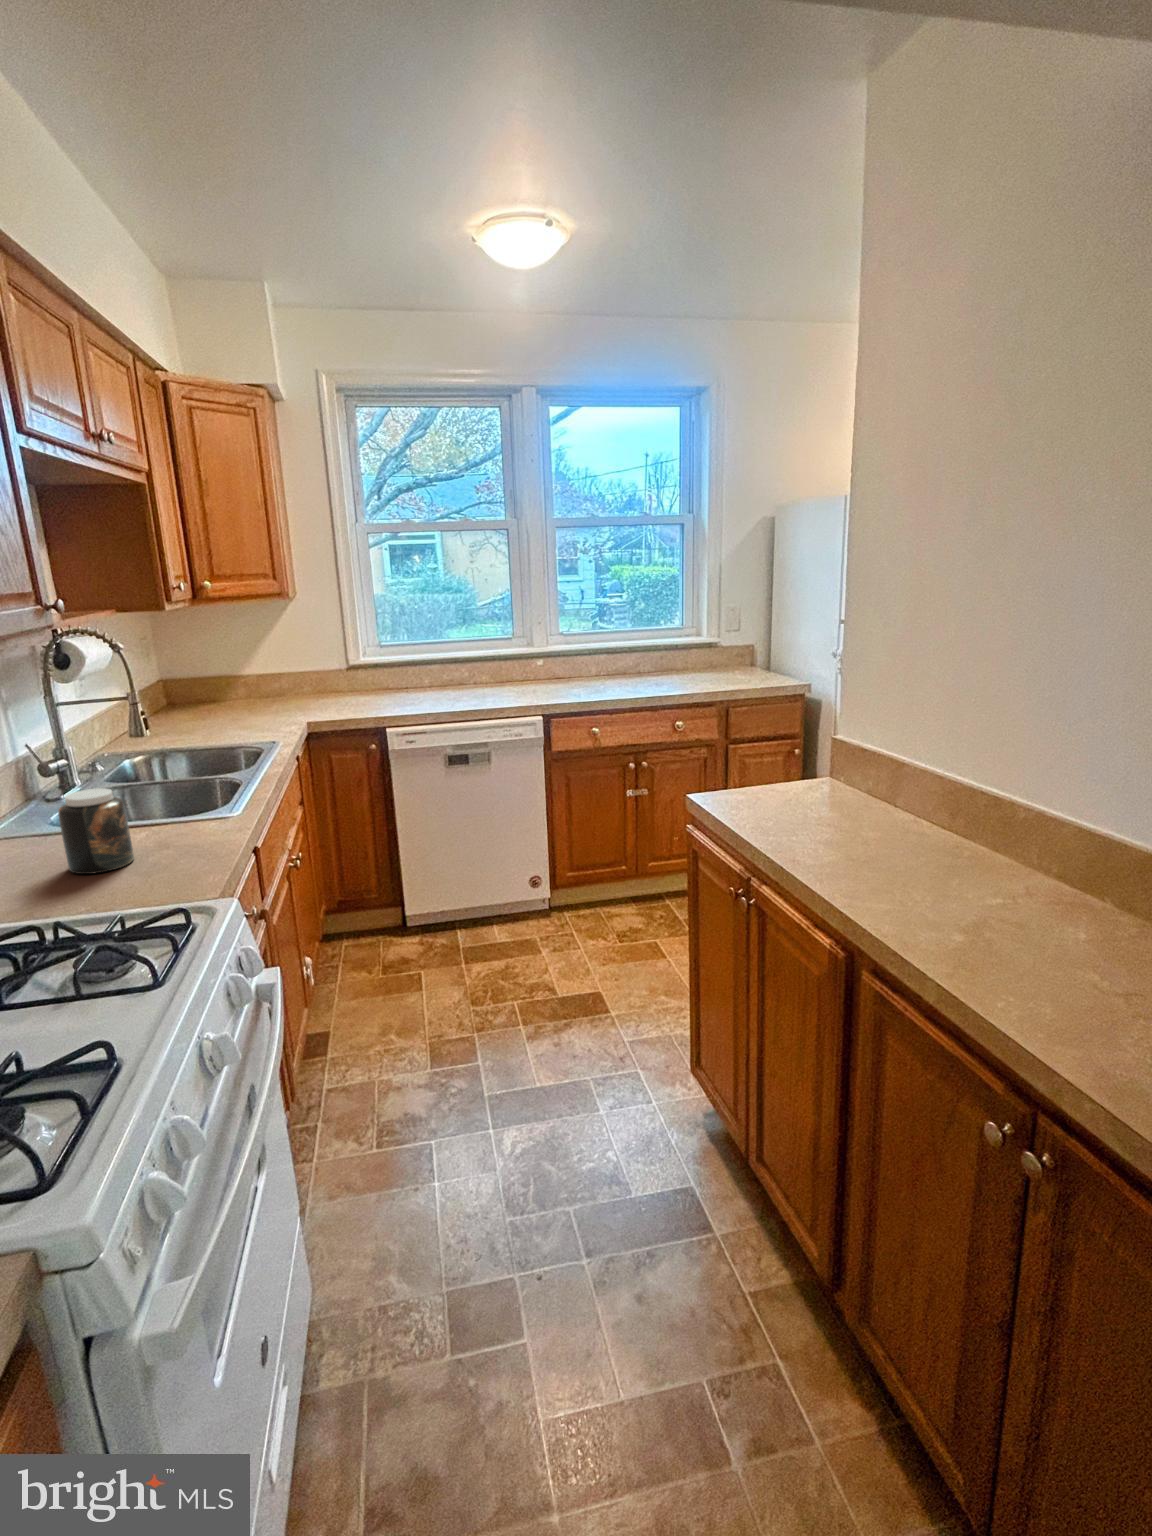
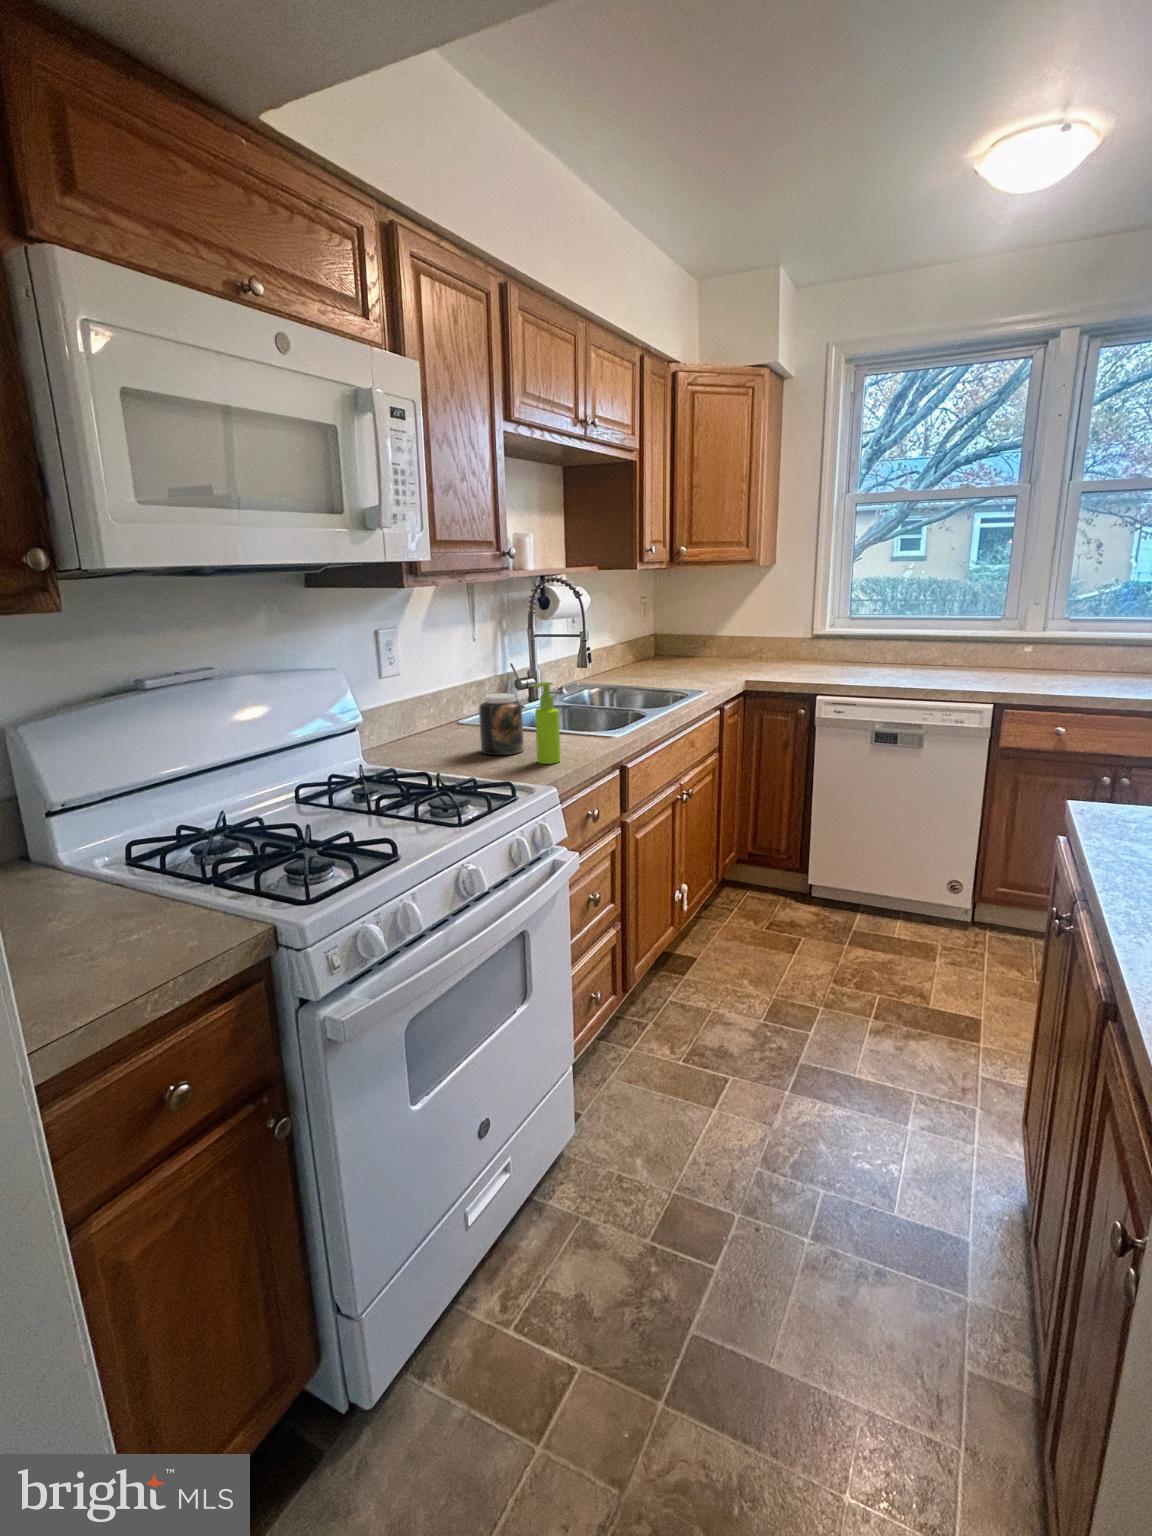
soap dispenser: none [158,768,205,870] -> present [533,682,560,764]

